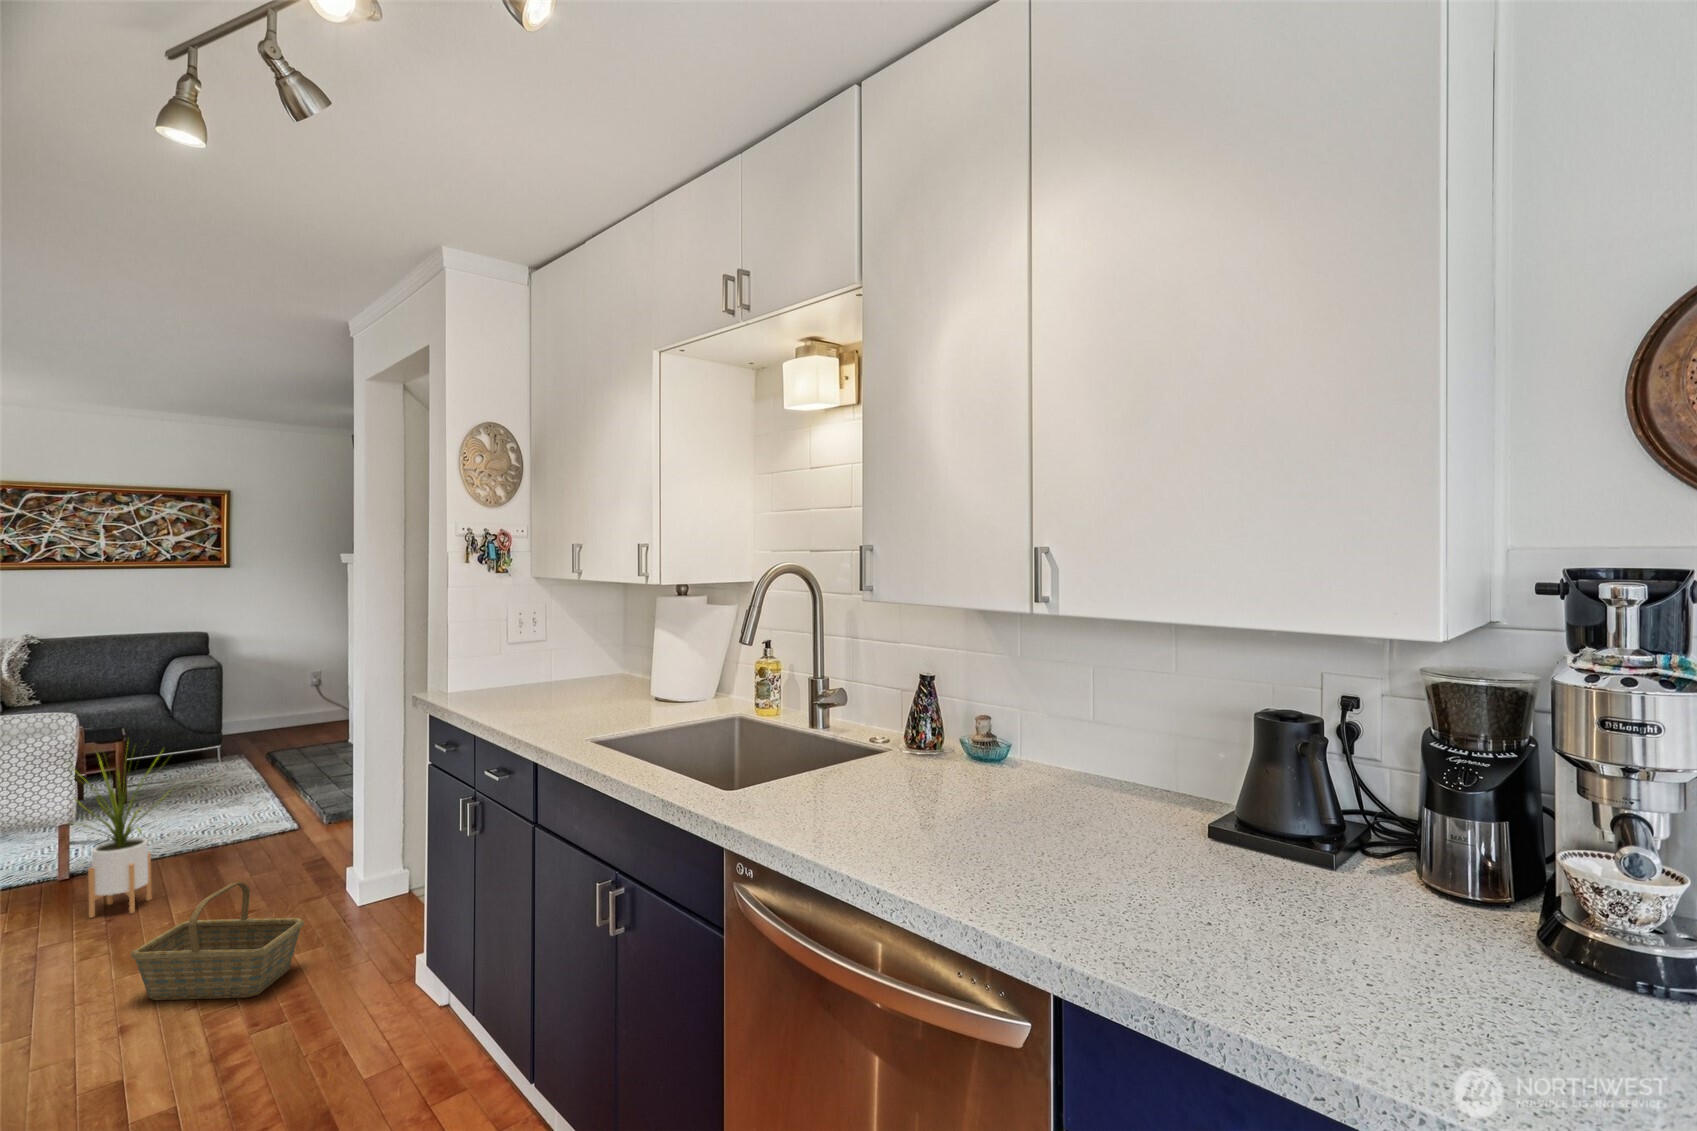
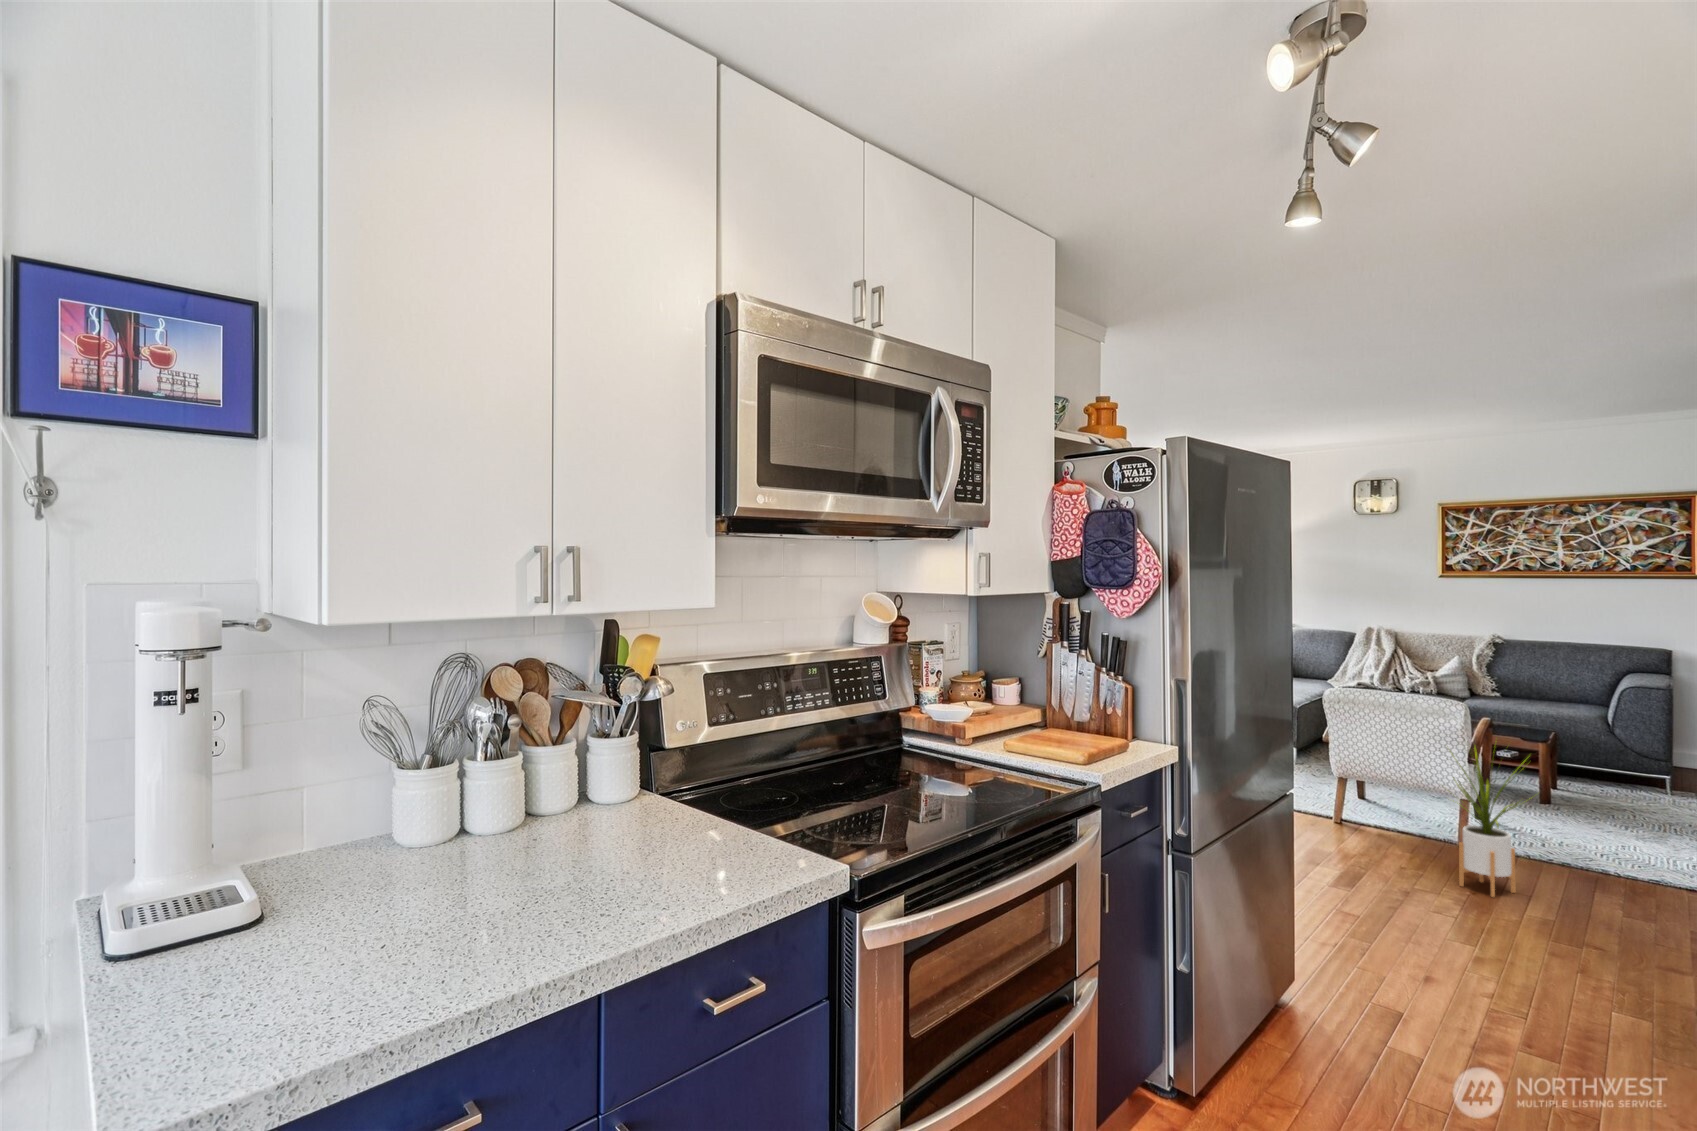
basket: present [131,882,304,1000] -> none [1445,899,1614,1021]

